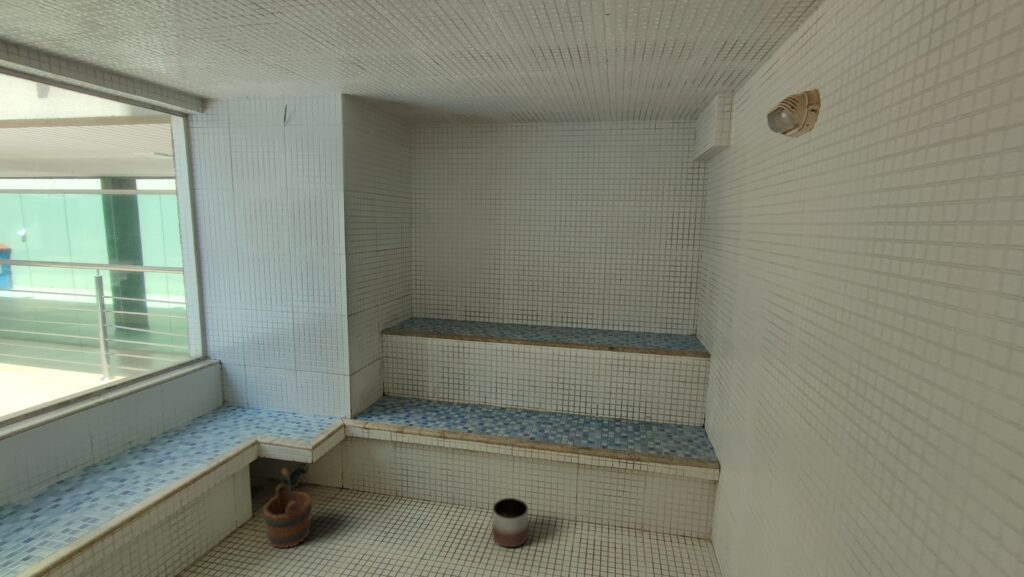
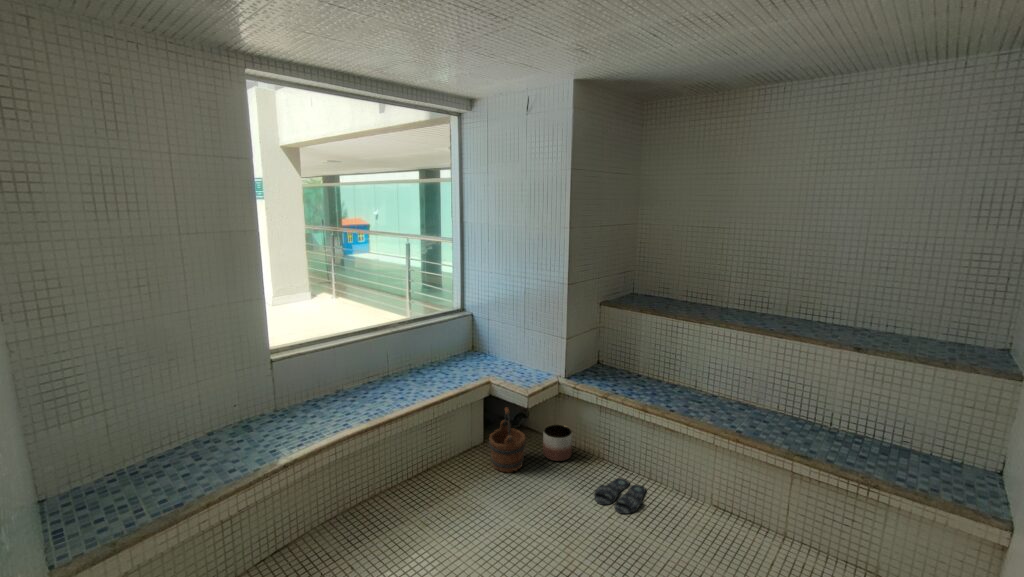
planter: present [492,498,528,547] -> present [543,424,572,461]
slippers: none [400,513,452,551] -> present [595,478,646,514]

